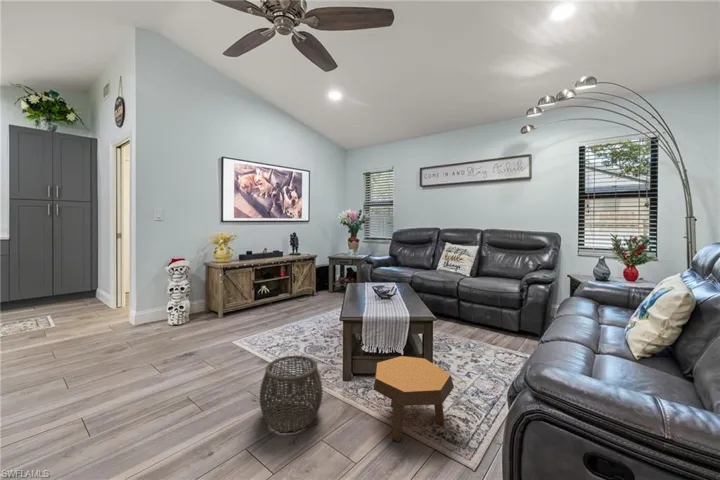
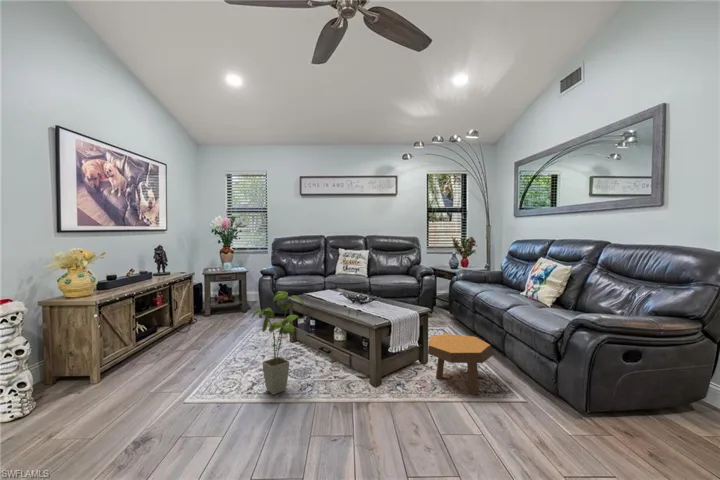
house plant: none [256,277,301,359] -> present [252,291,304,395]
woven basket: present [260,355,323,432] -> none [364,357,427,433]

